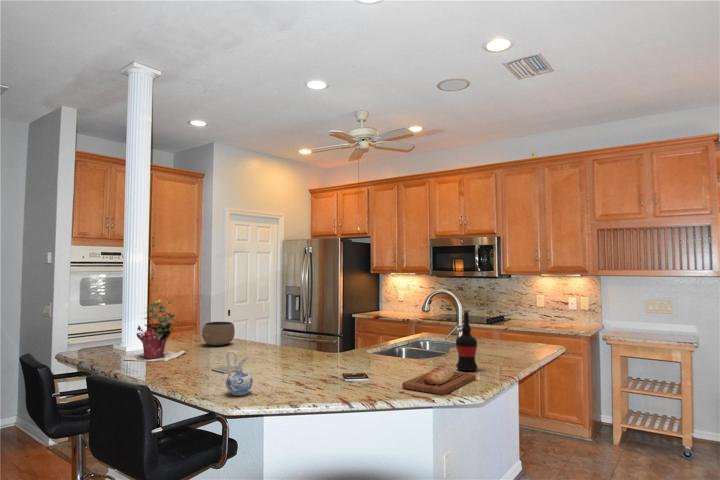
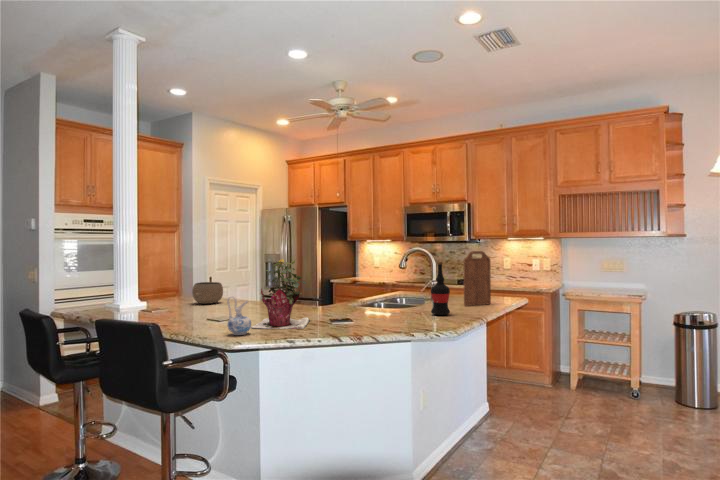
cutting board: none [493,295,524,357] -> present [464,251,491,306]
potted plant: present [124,300,185,362] -> present [251,257,310,329]
bread loaf: present [402,365,476,395] -> none [384,309,448,331]

